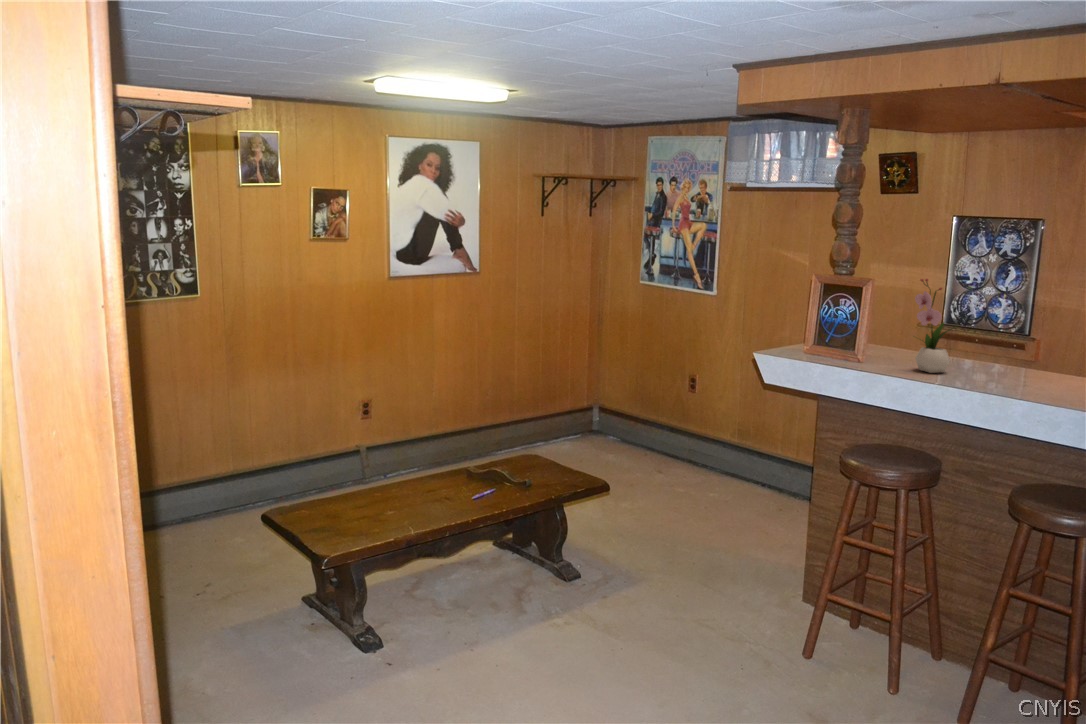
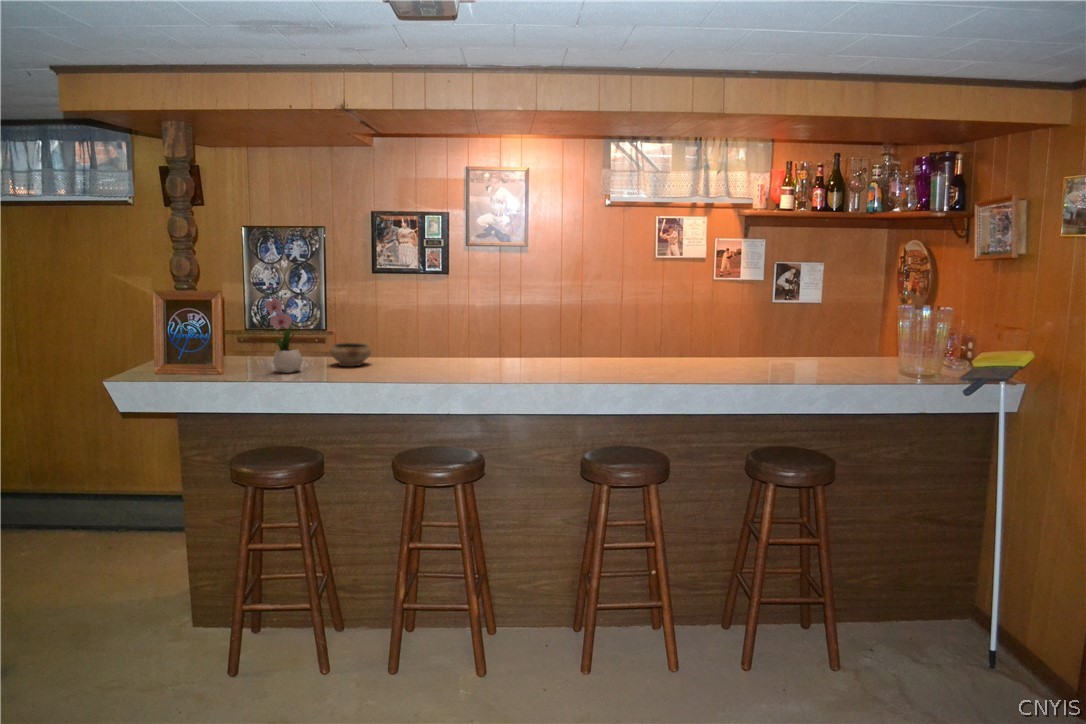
ceramic bowl: none [987,350,1040,379] -> present [330,343,371,366]

